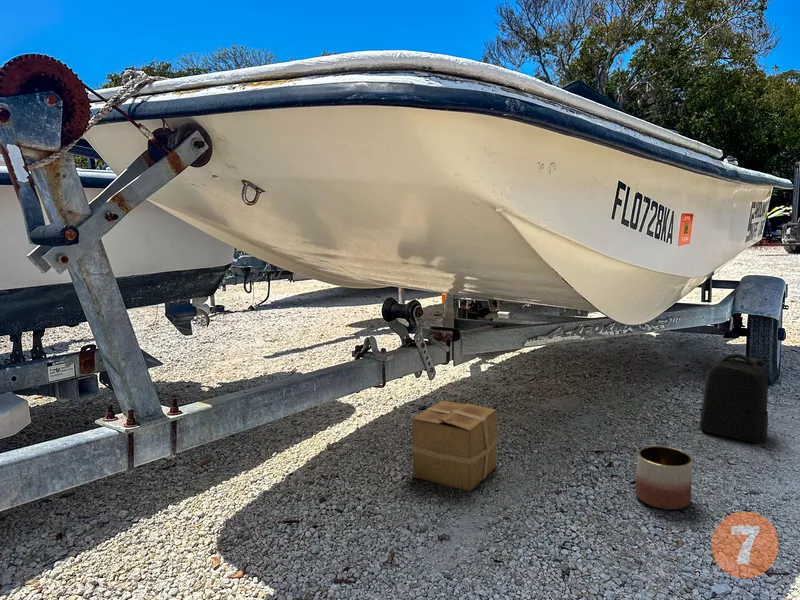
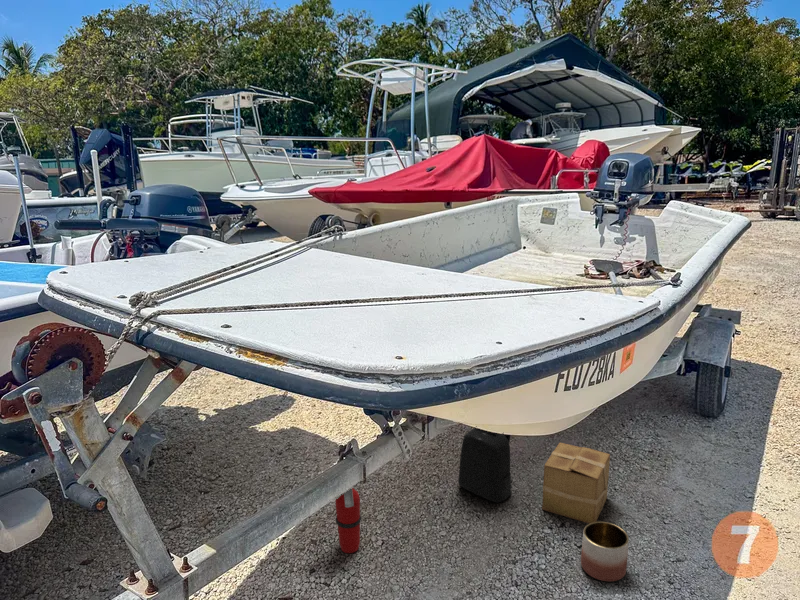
backpack: present [699,354,768,443] -> present [458,426,512,503]
fire extinguisher: none [351,385,380,487] -> present [335,488,361,553]
cardboard box: present [412,400,497,491] -> present [542,442,610,523]

